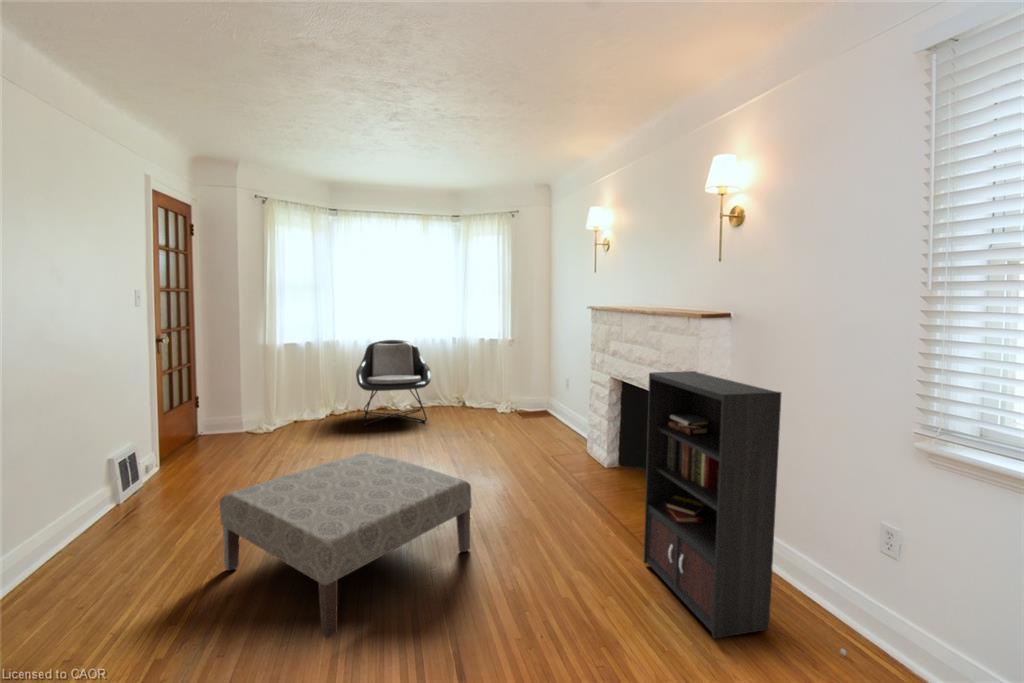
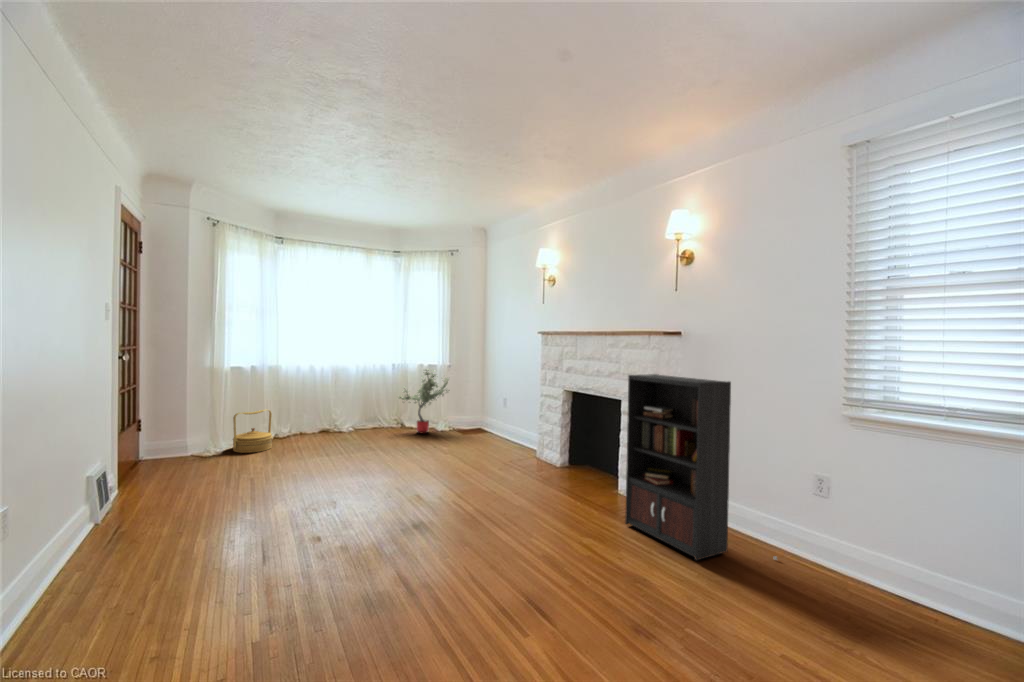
lounge chair: present [356,340,431,426] -> none [306,364,382,447]
potted tree: none [453,345,507,414] -> present [399,370,449,433]
woven basket: none [286,387,325,430] -> present [233,409,272,453]
ottoman: present [220,452,472,638] -> none [272,455,489,595]

